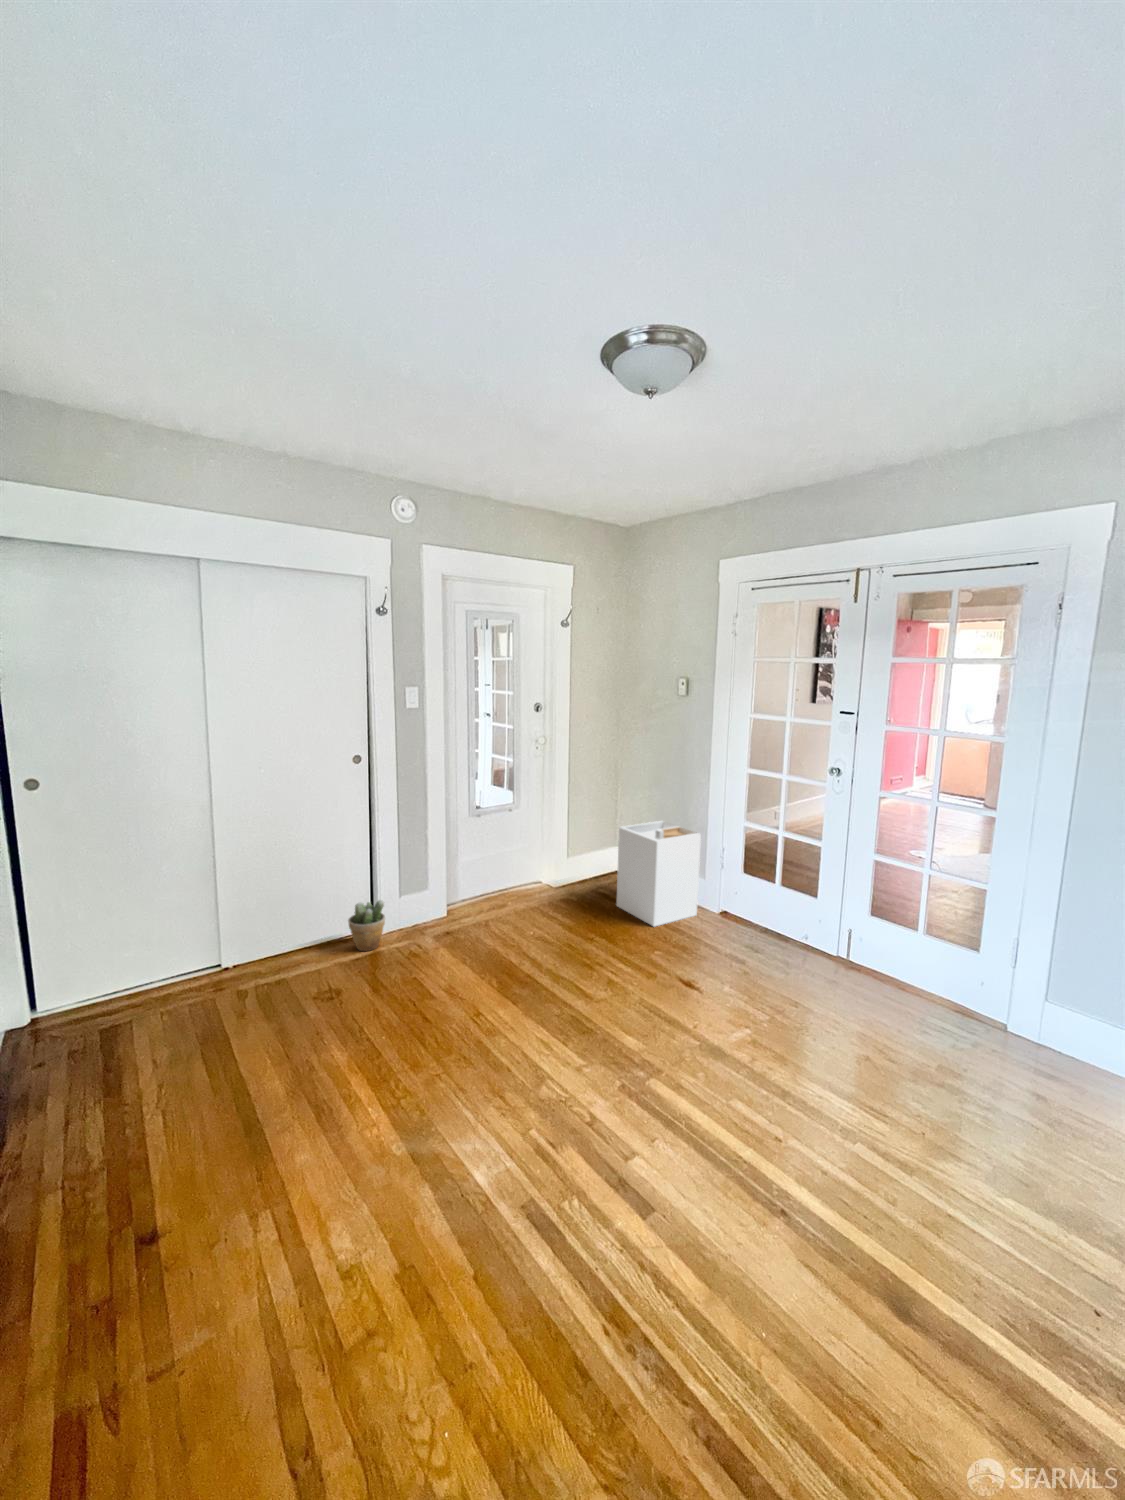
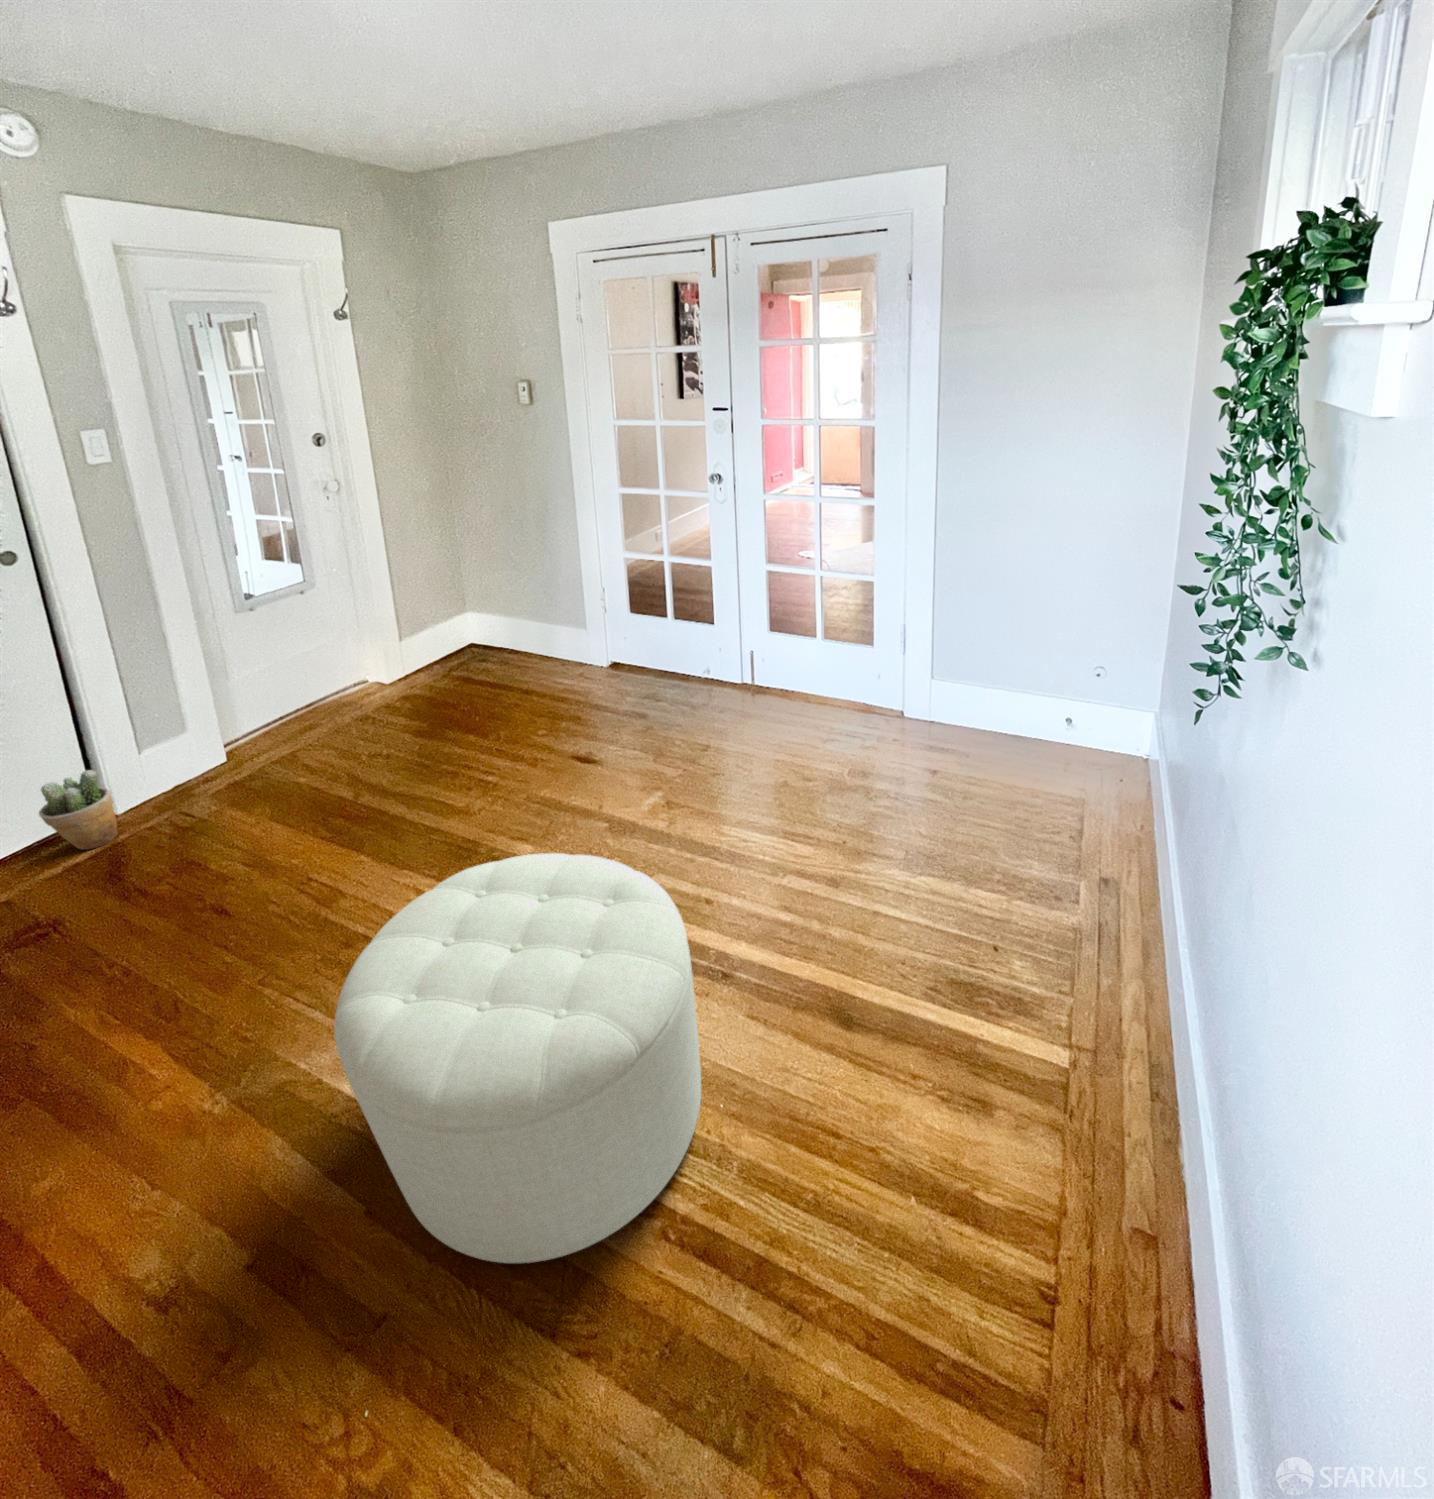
laundry hamper: present [616,821,701,927] -> none [453,567,581,704]
ottoman: none [501,1033,757,1396] -> present [334,853,701,1263]

